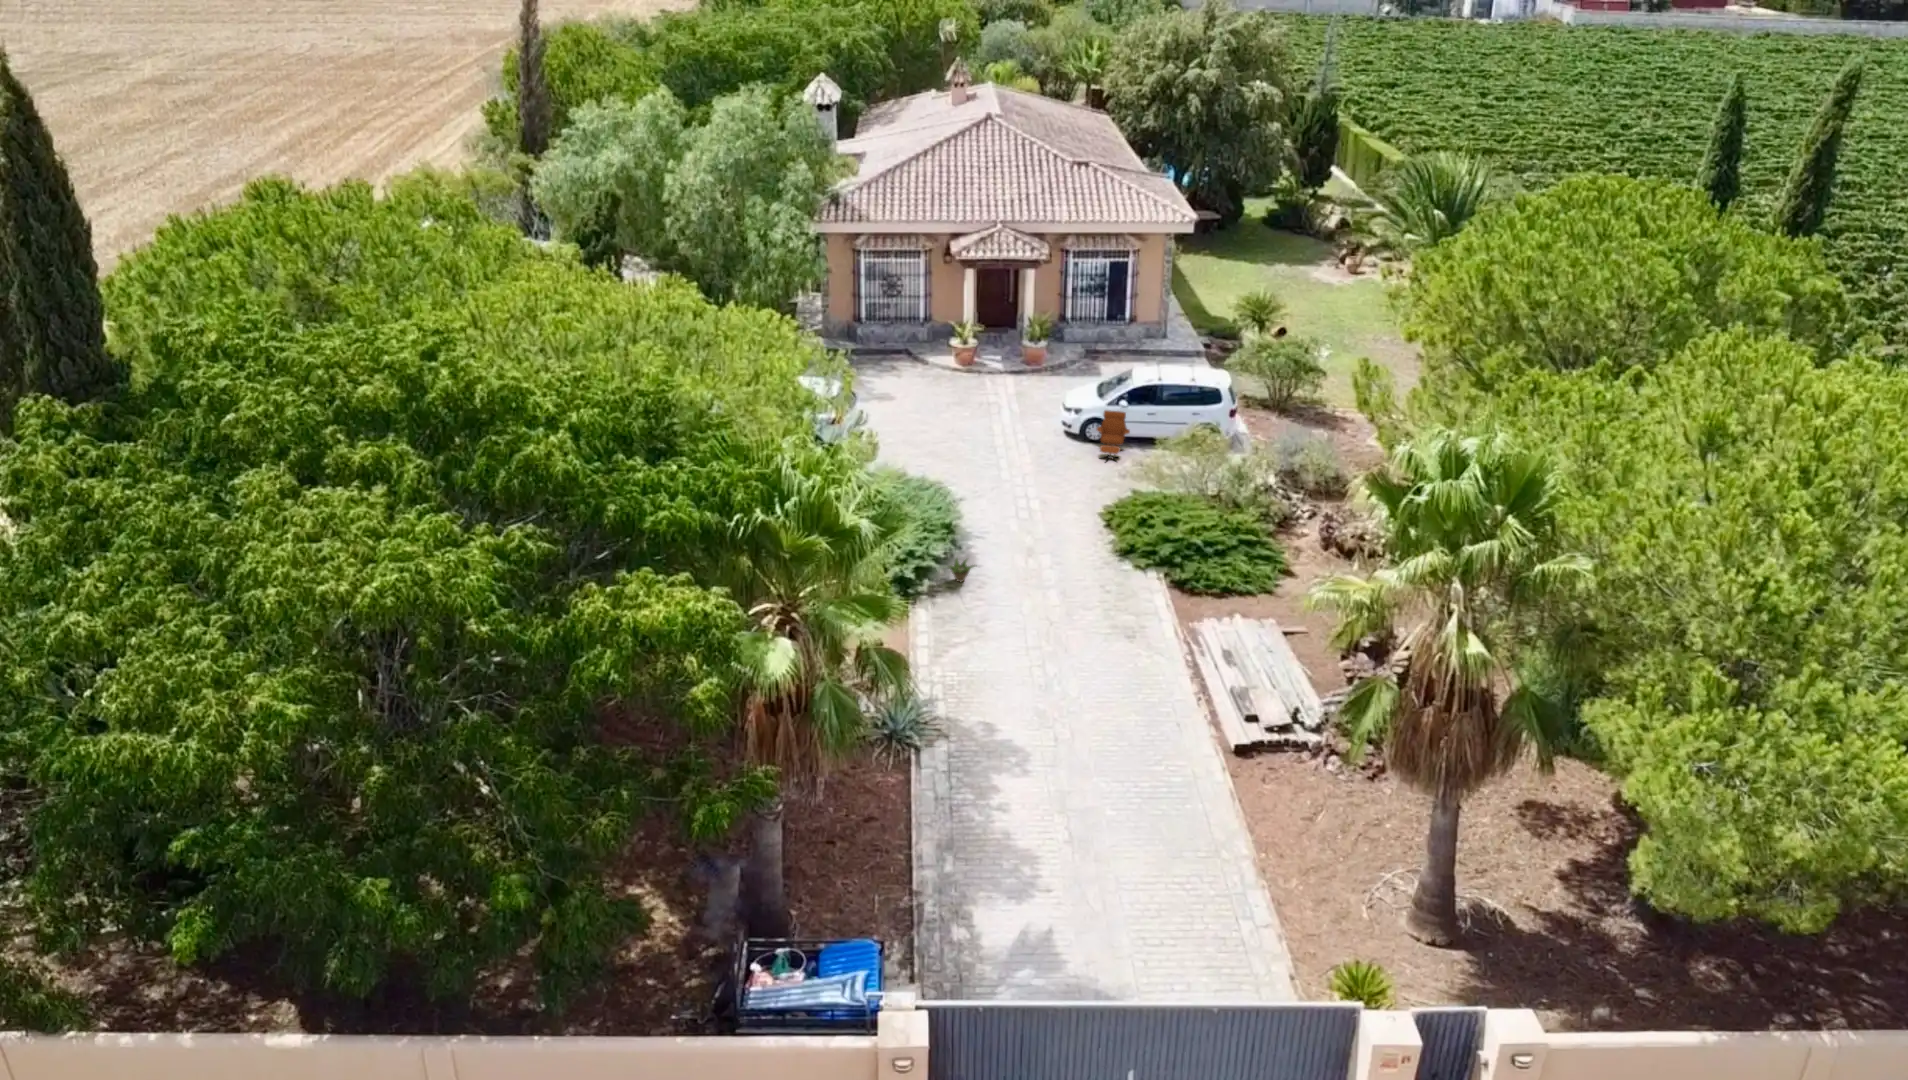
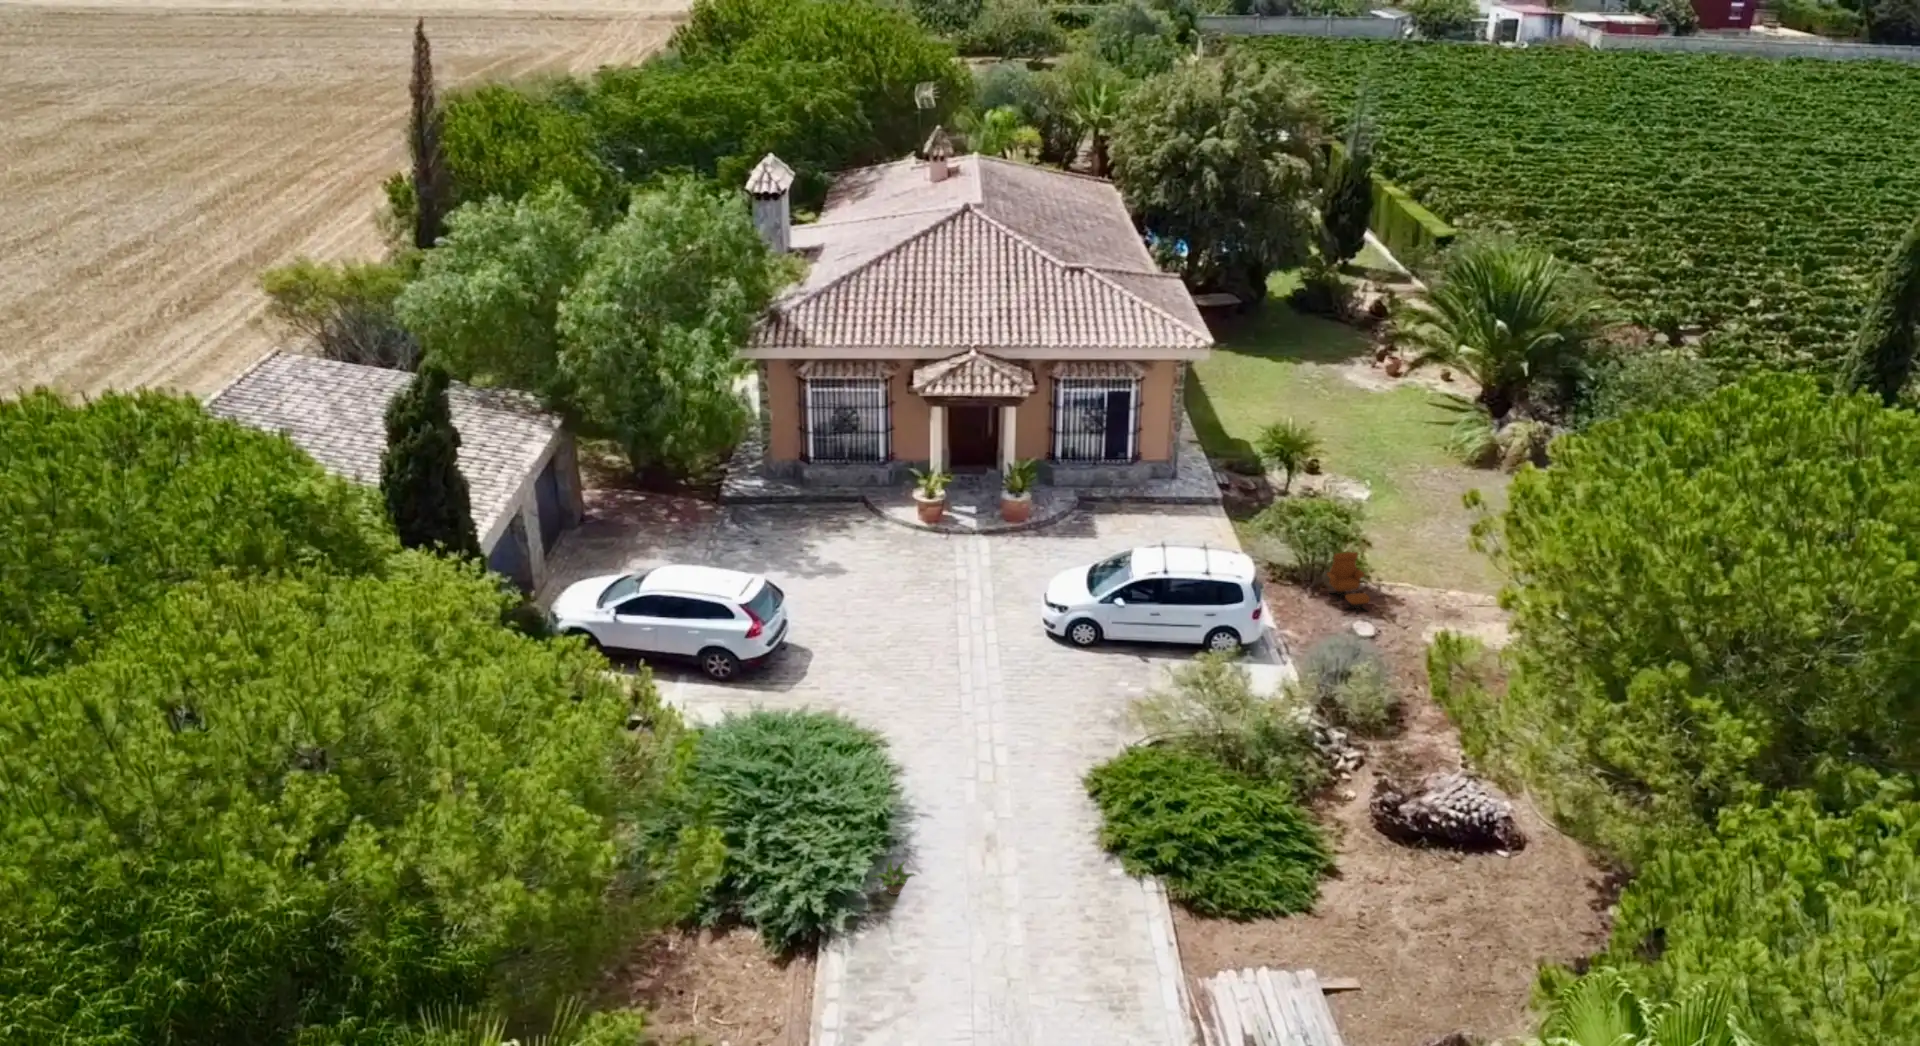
lounge chair: present [1097,410,1130,460] -> present [1327,552,1370,613]

